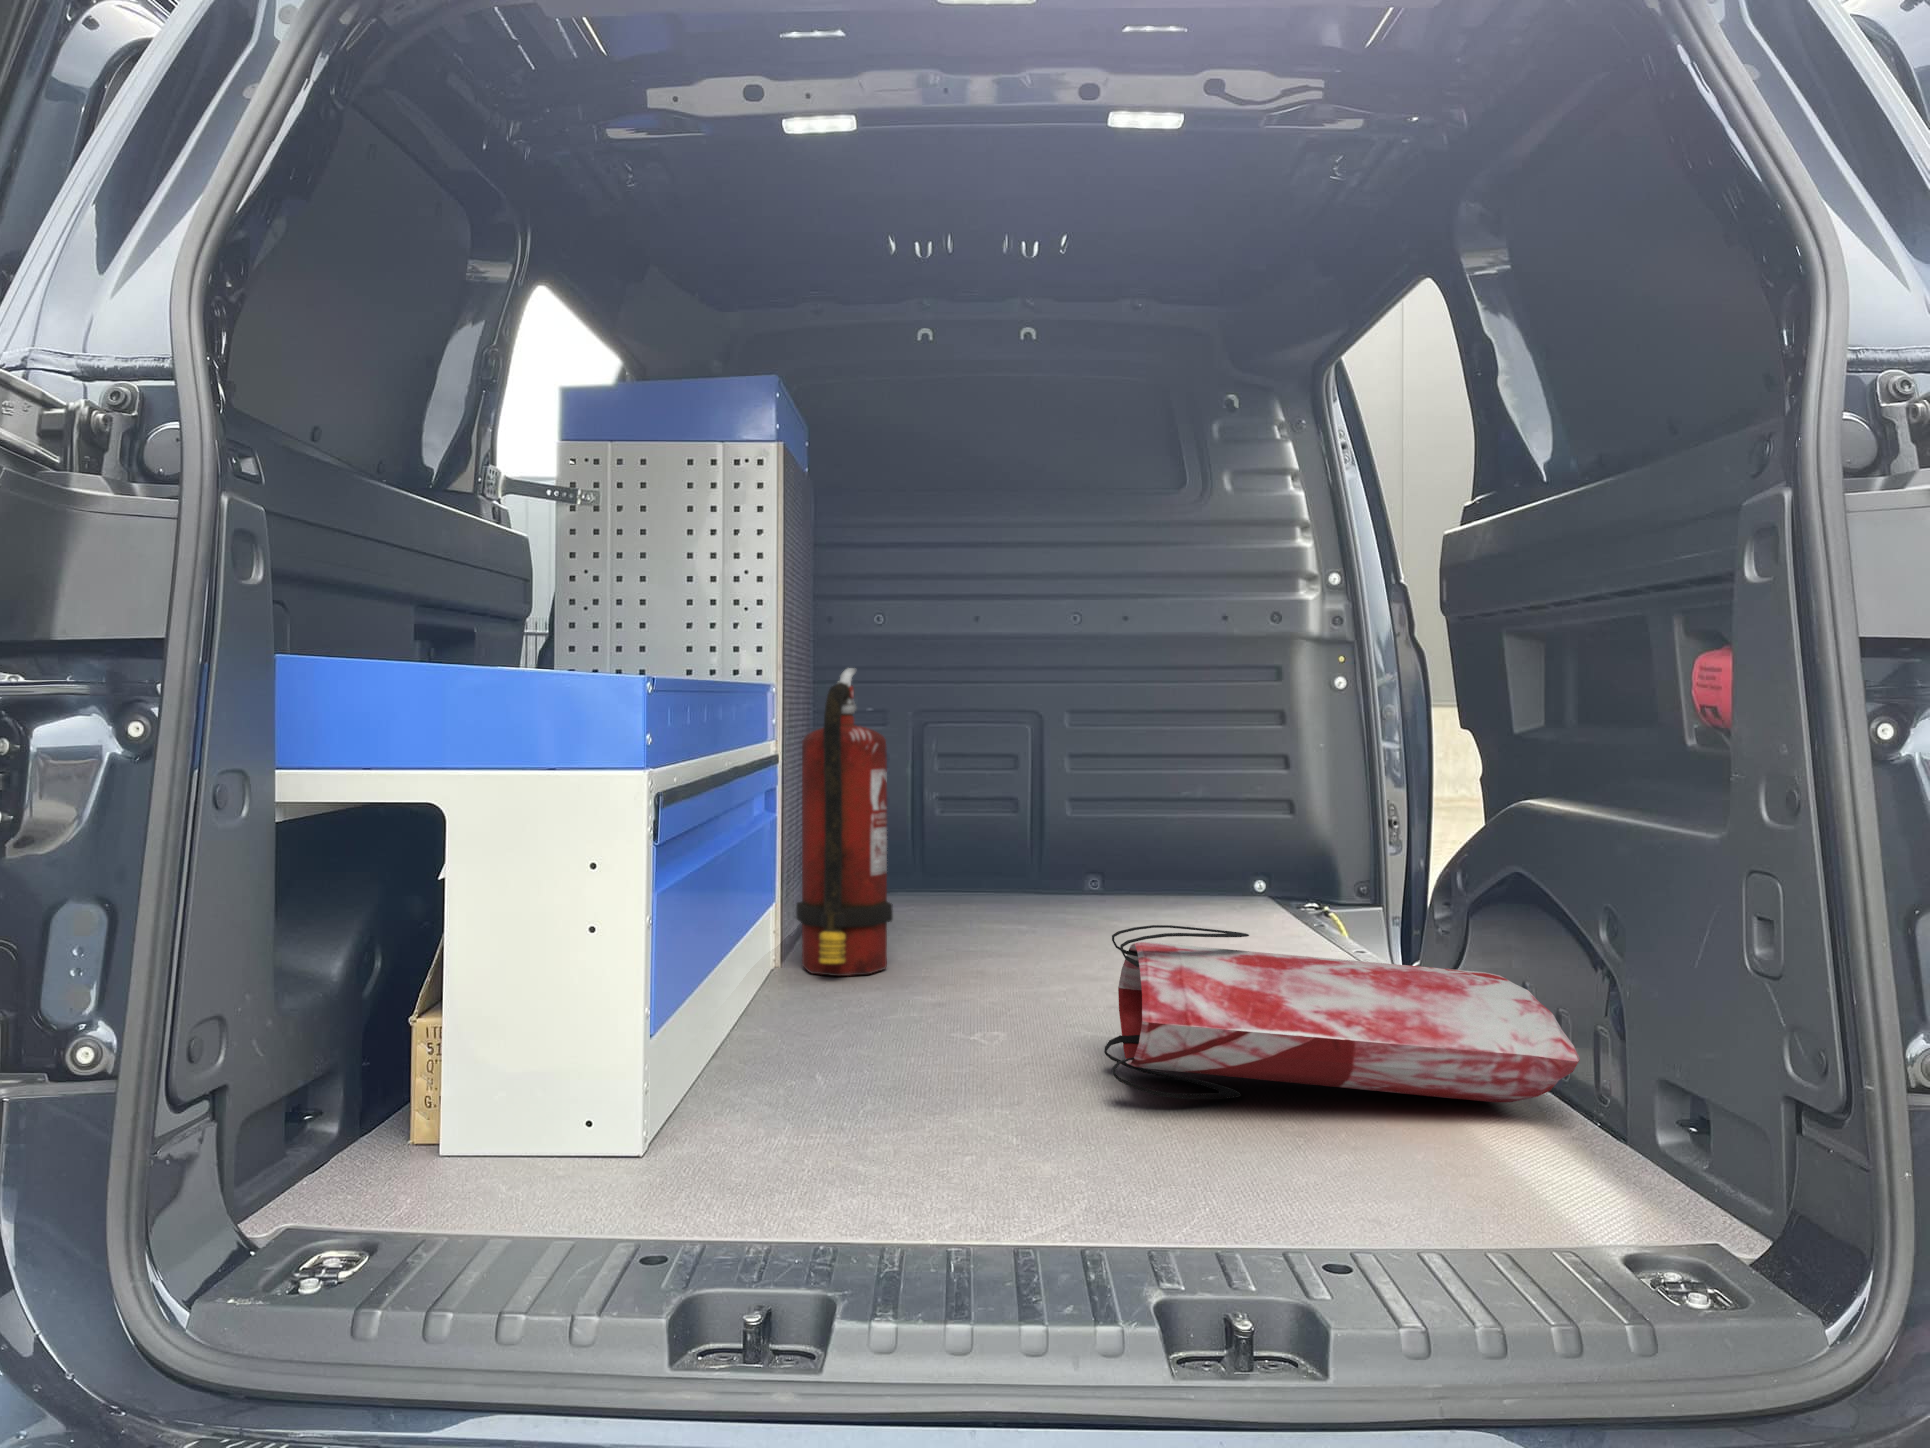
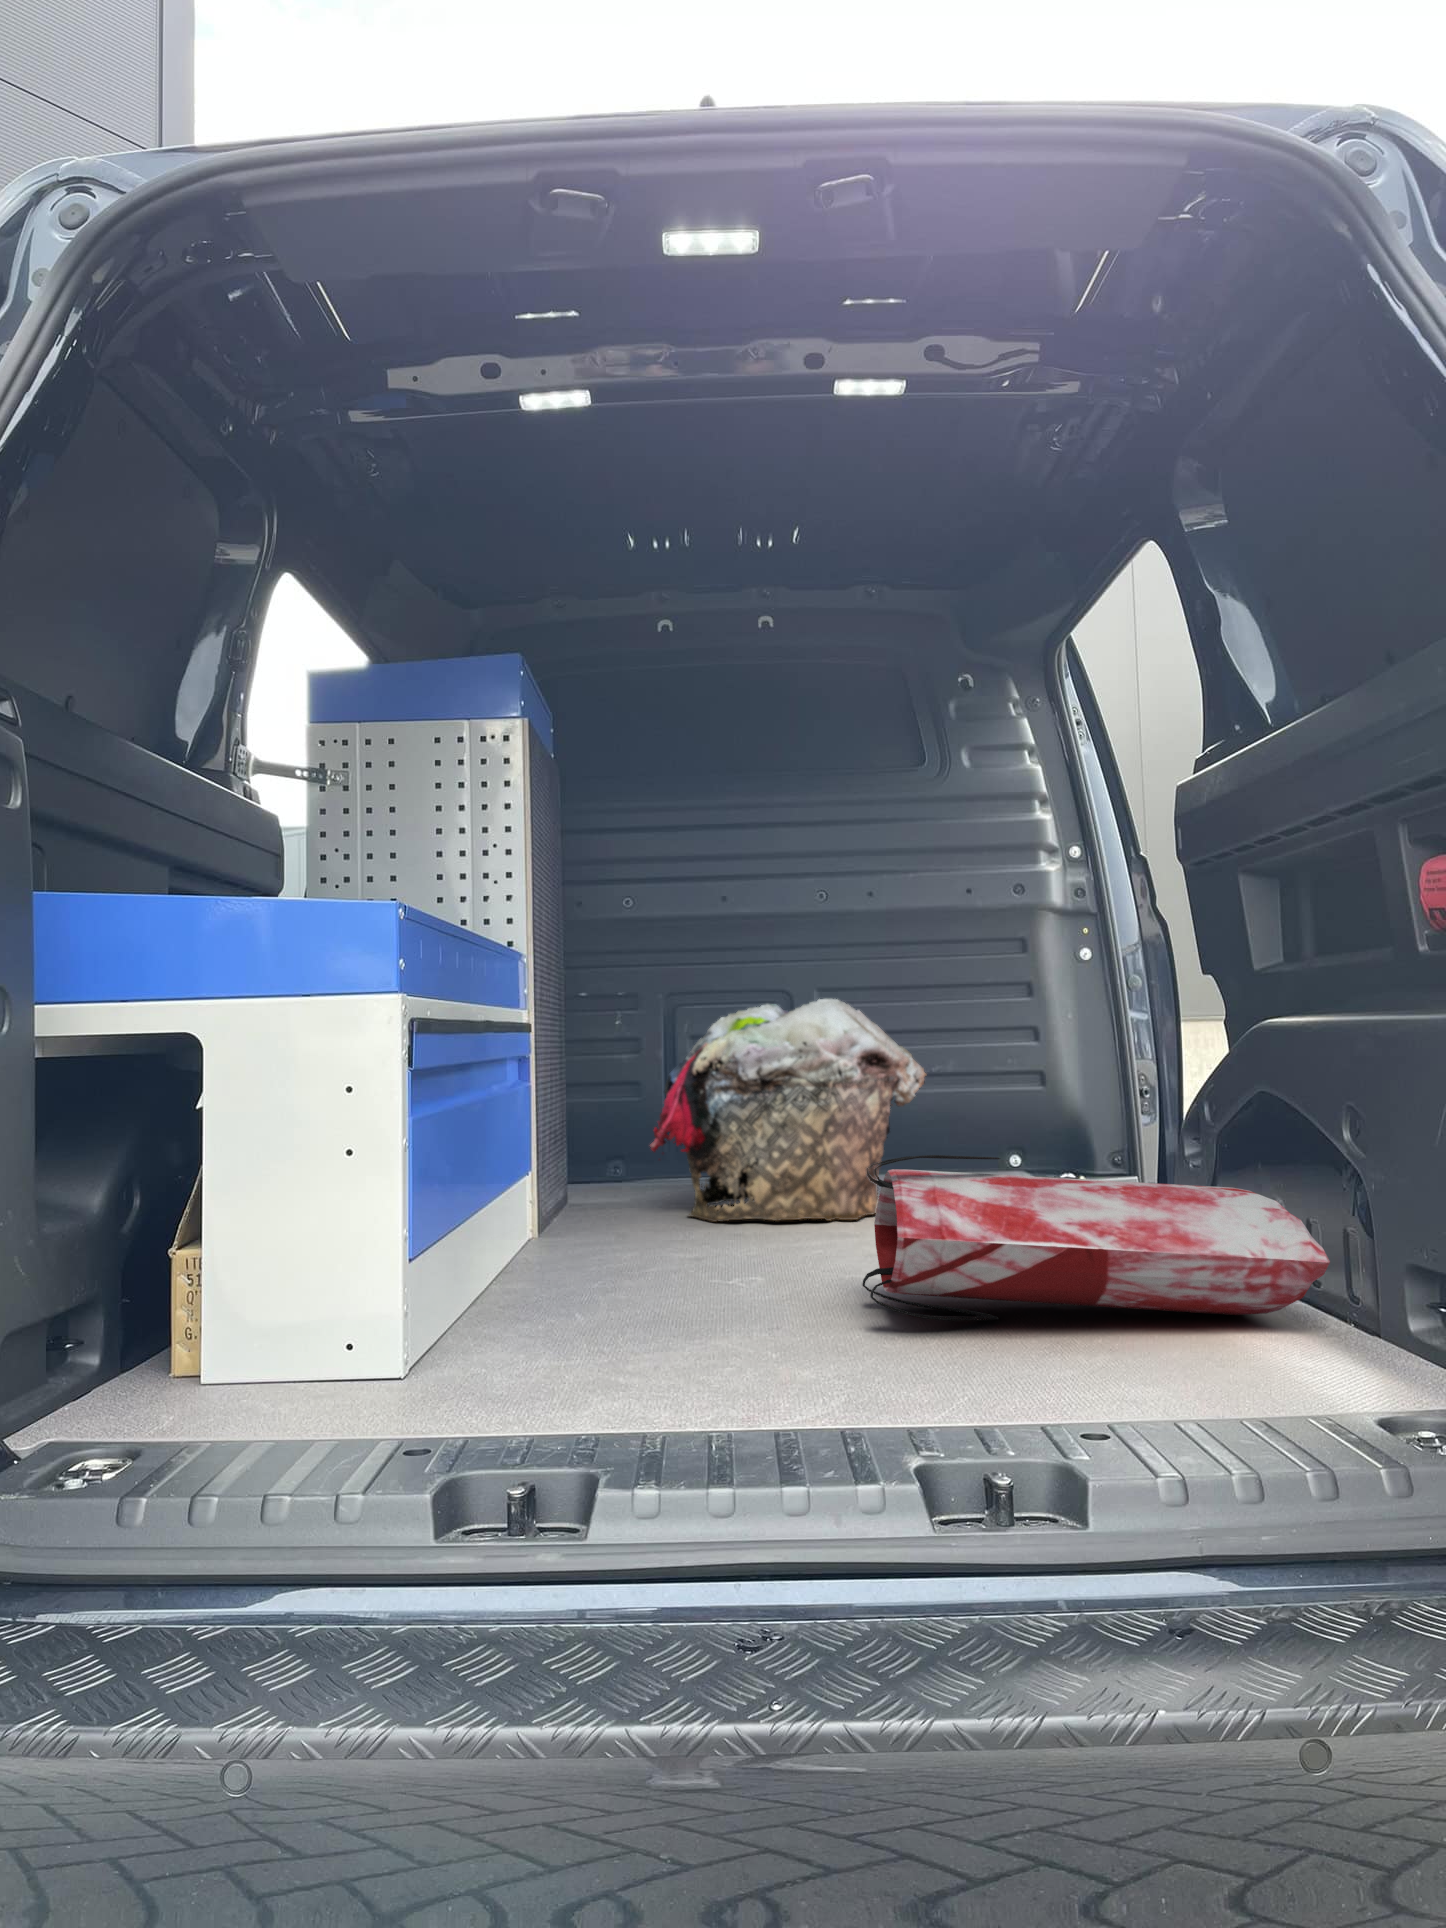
fire extinguisher: present [796,668,893,976] -> none [552,938,649,1243]
laundry basket: none [894,730,1175,956] -> present [650,999,926,1222]

